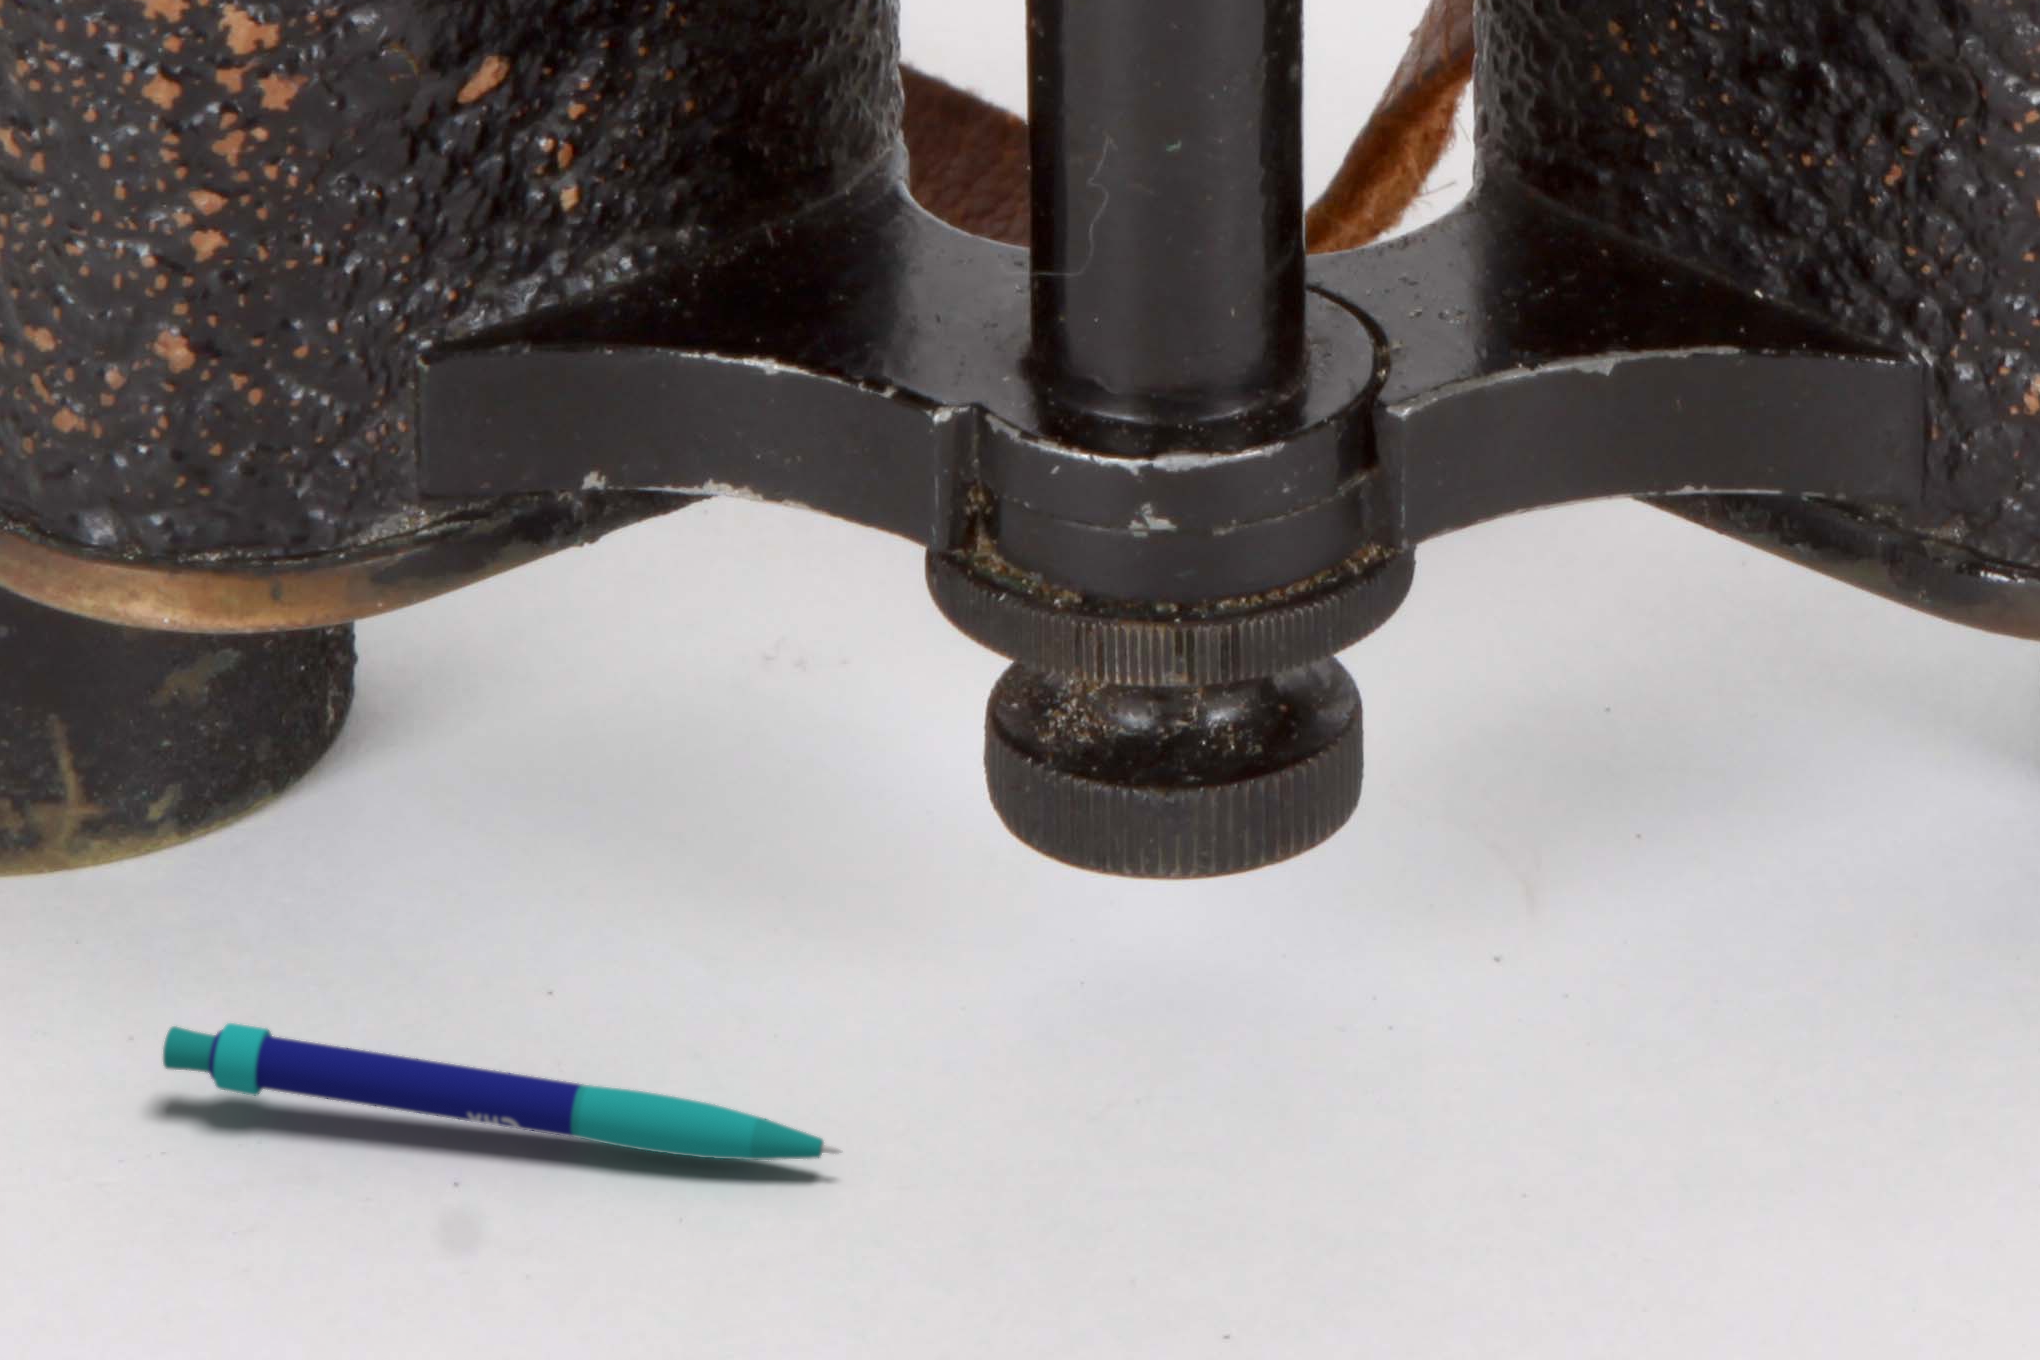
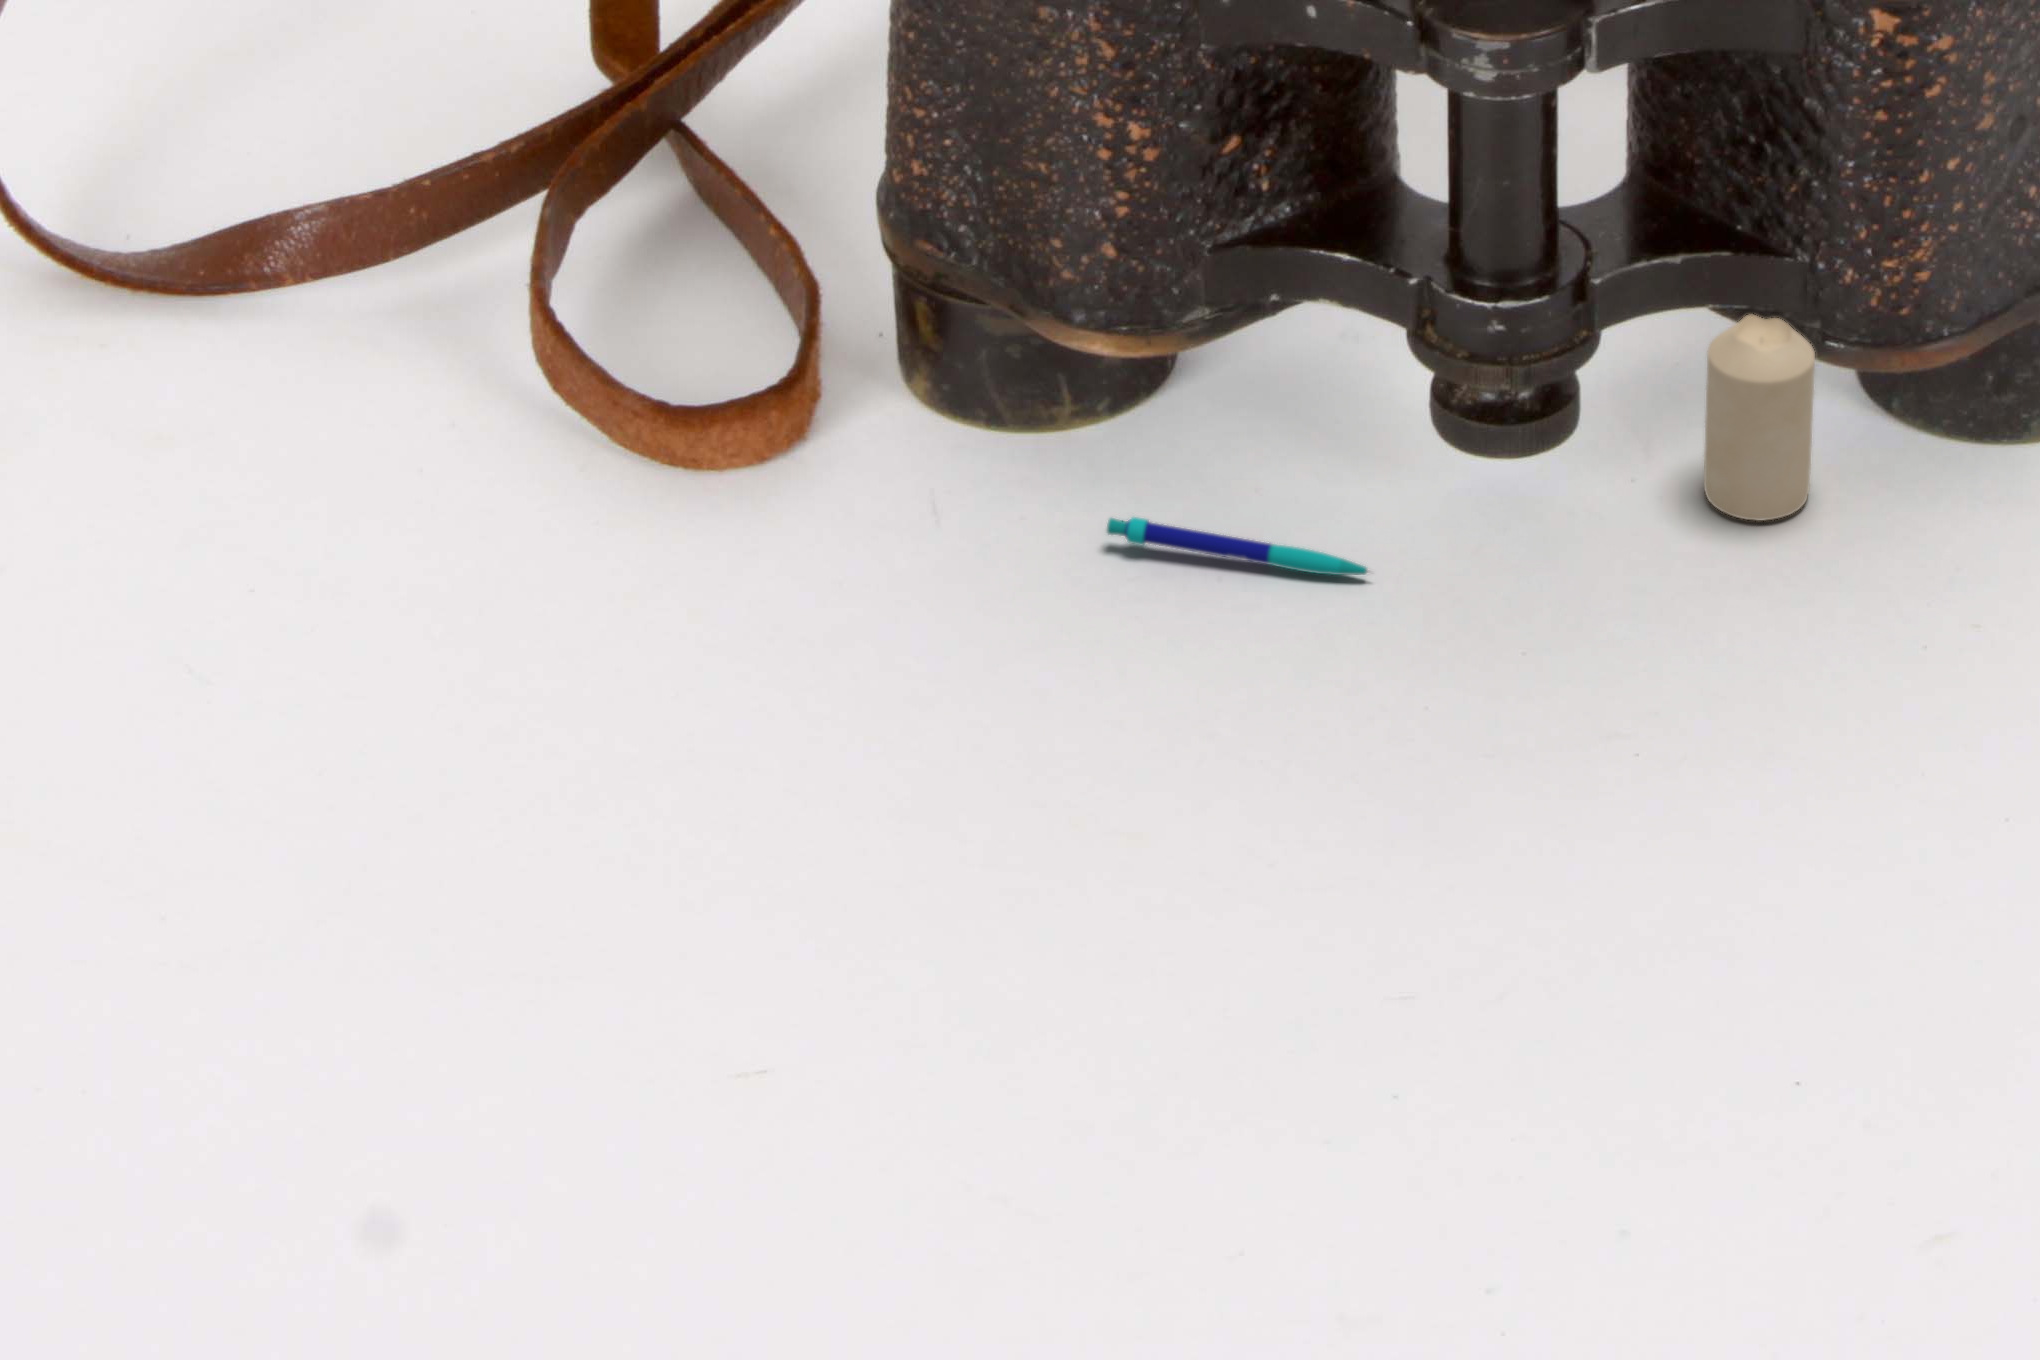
candle: none [1677,504,1953,1027] -> present [1704,315,1815,521]

